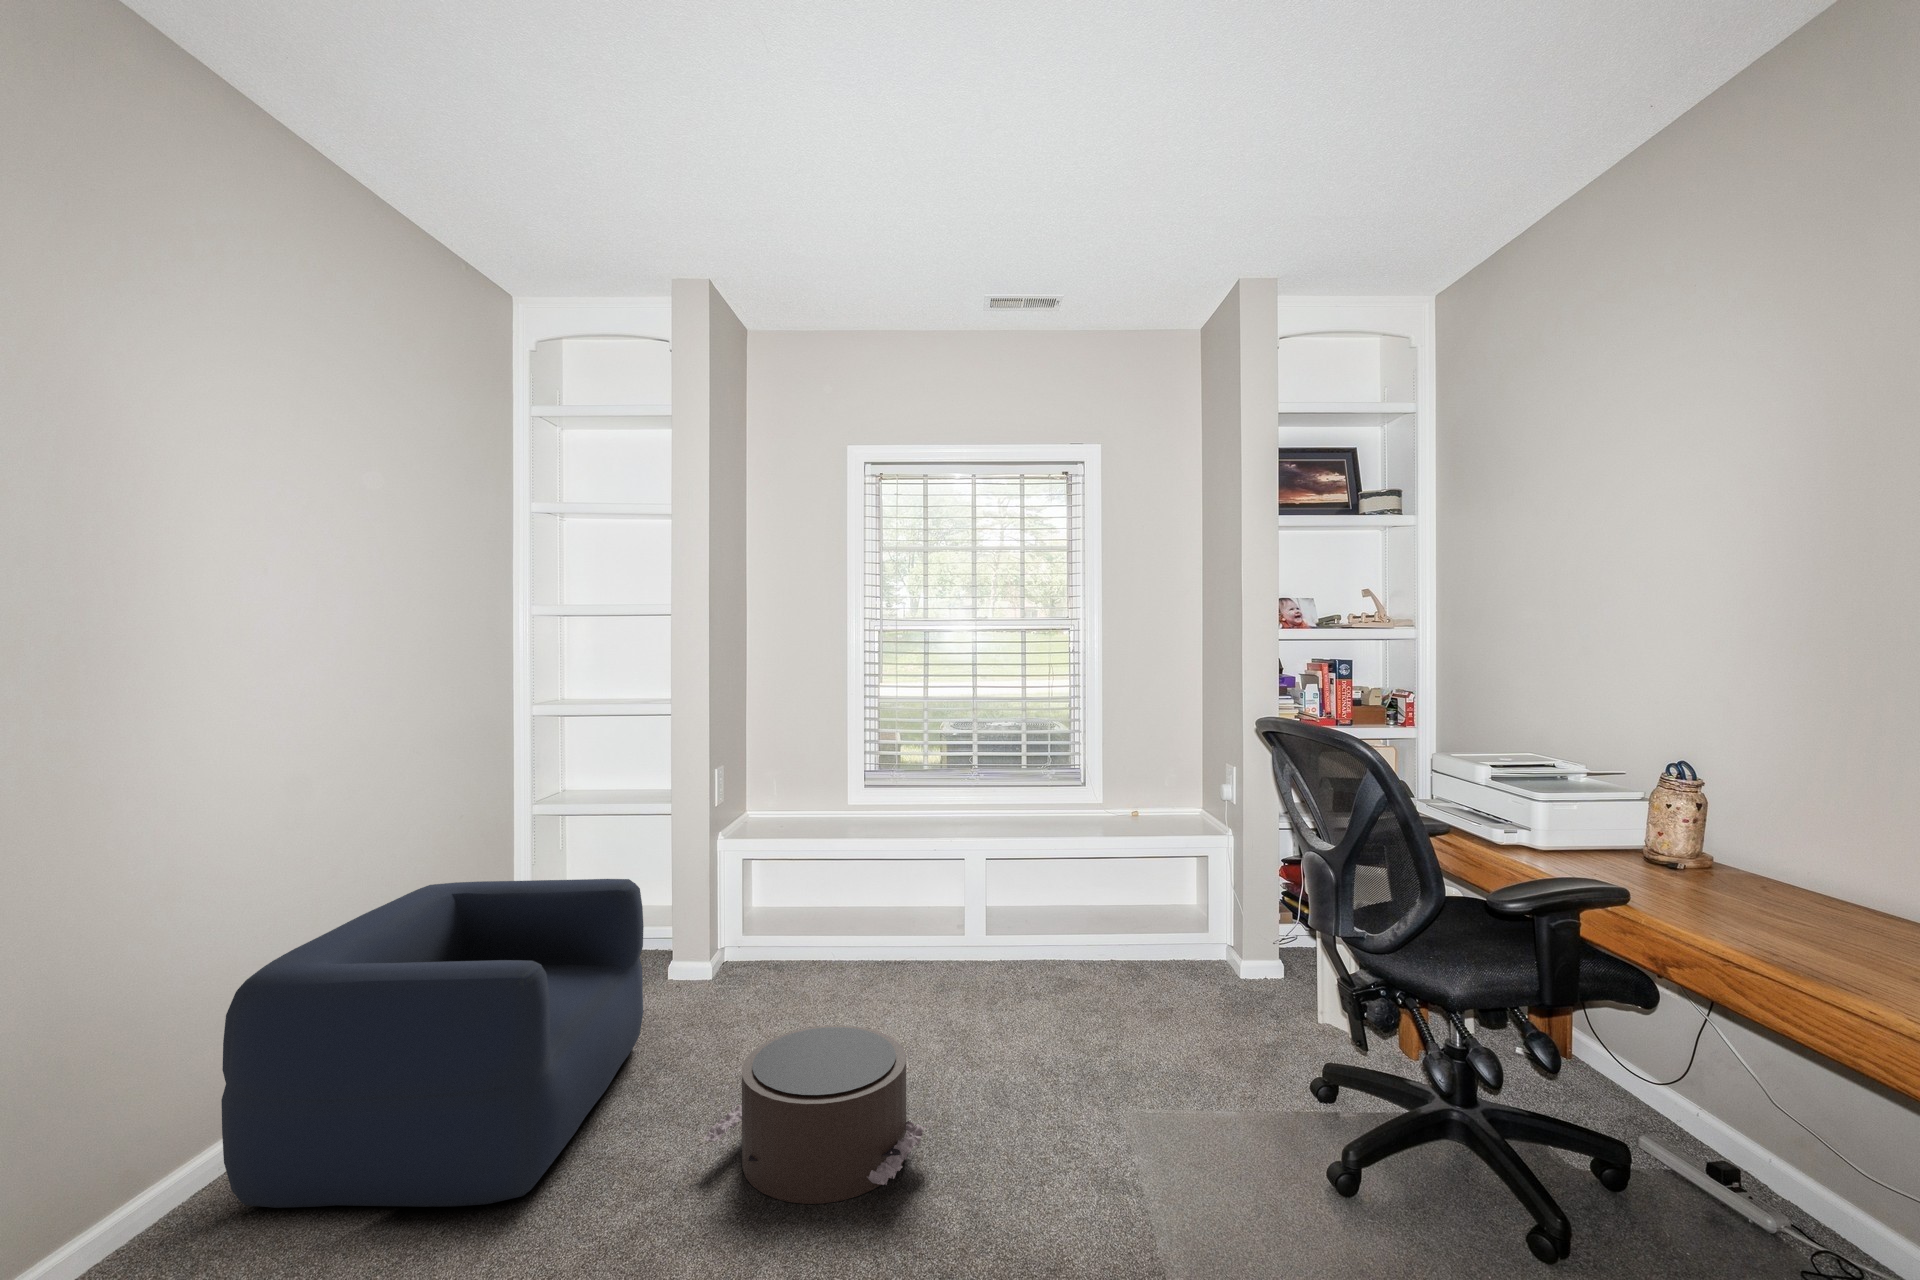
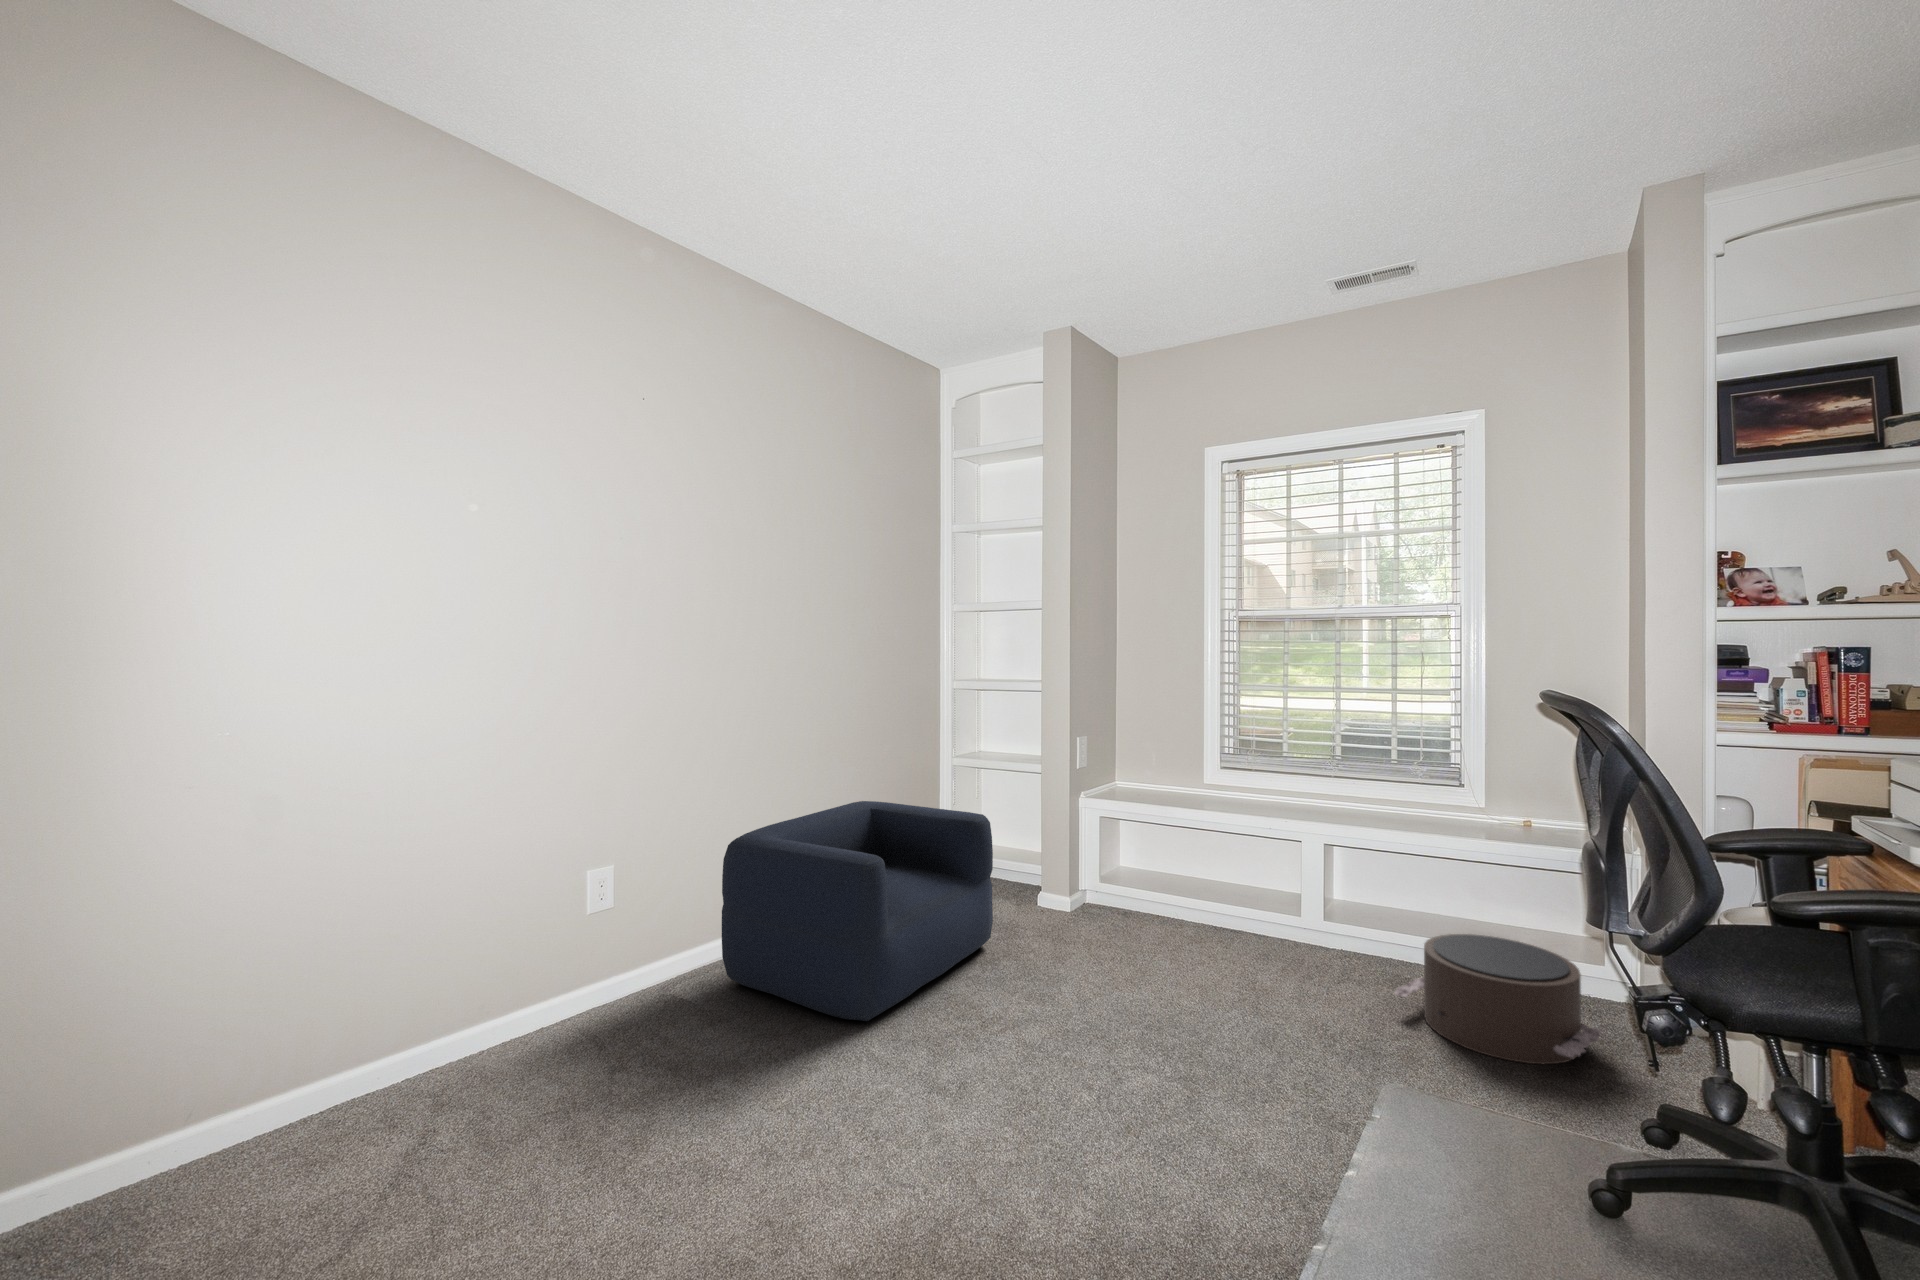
pouf: present [703,1025,927,1204] -> present [1393,934,1602,1064]

